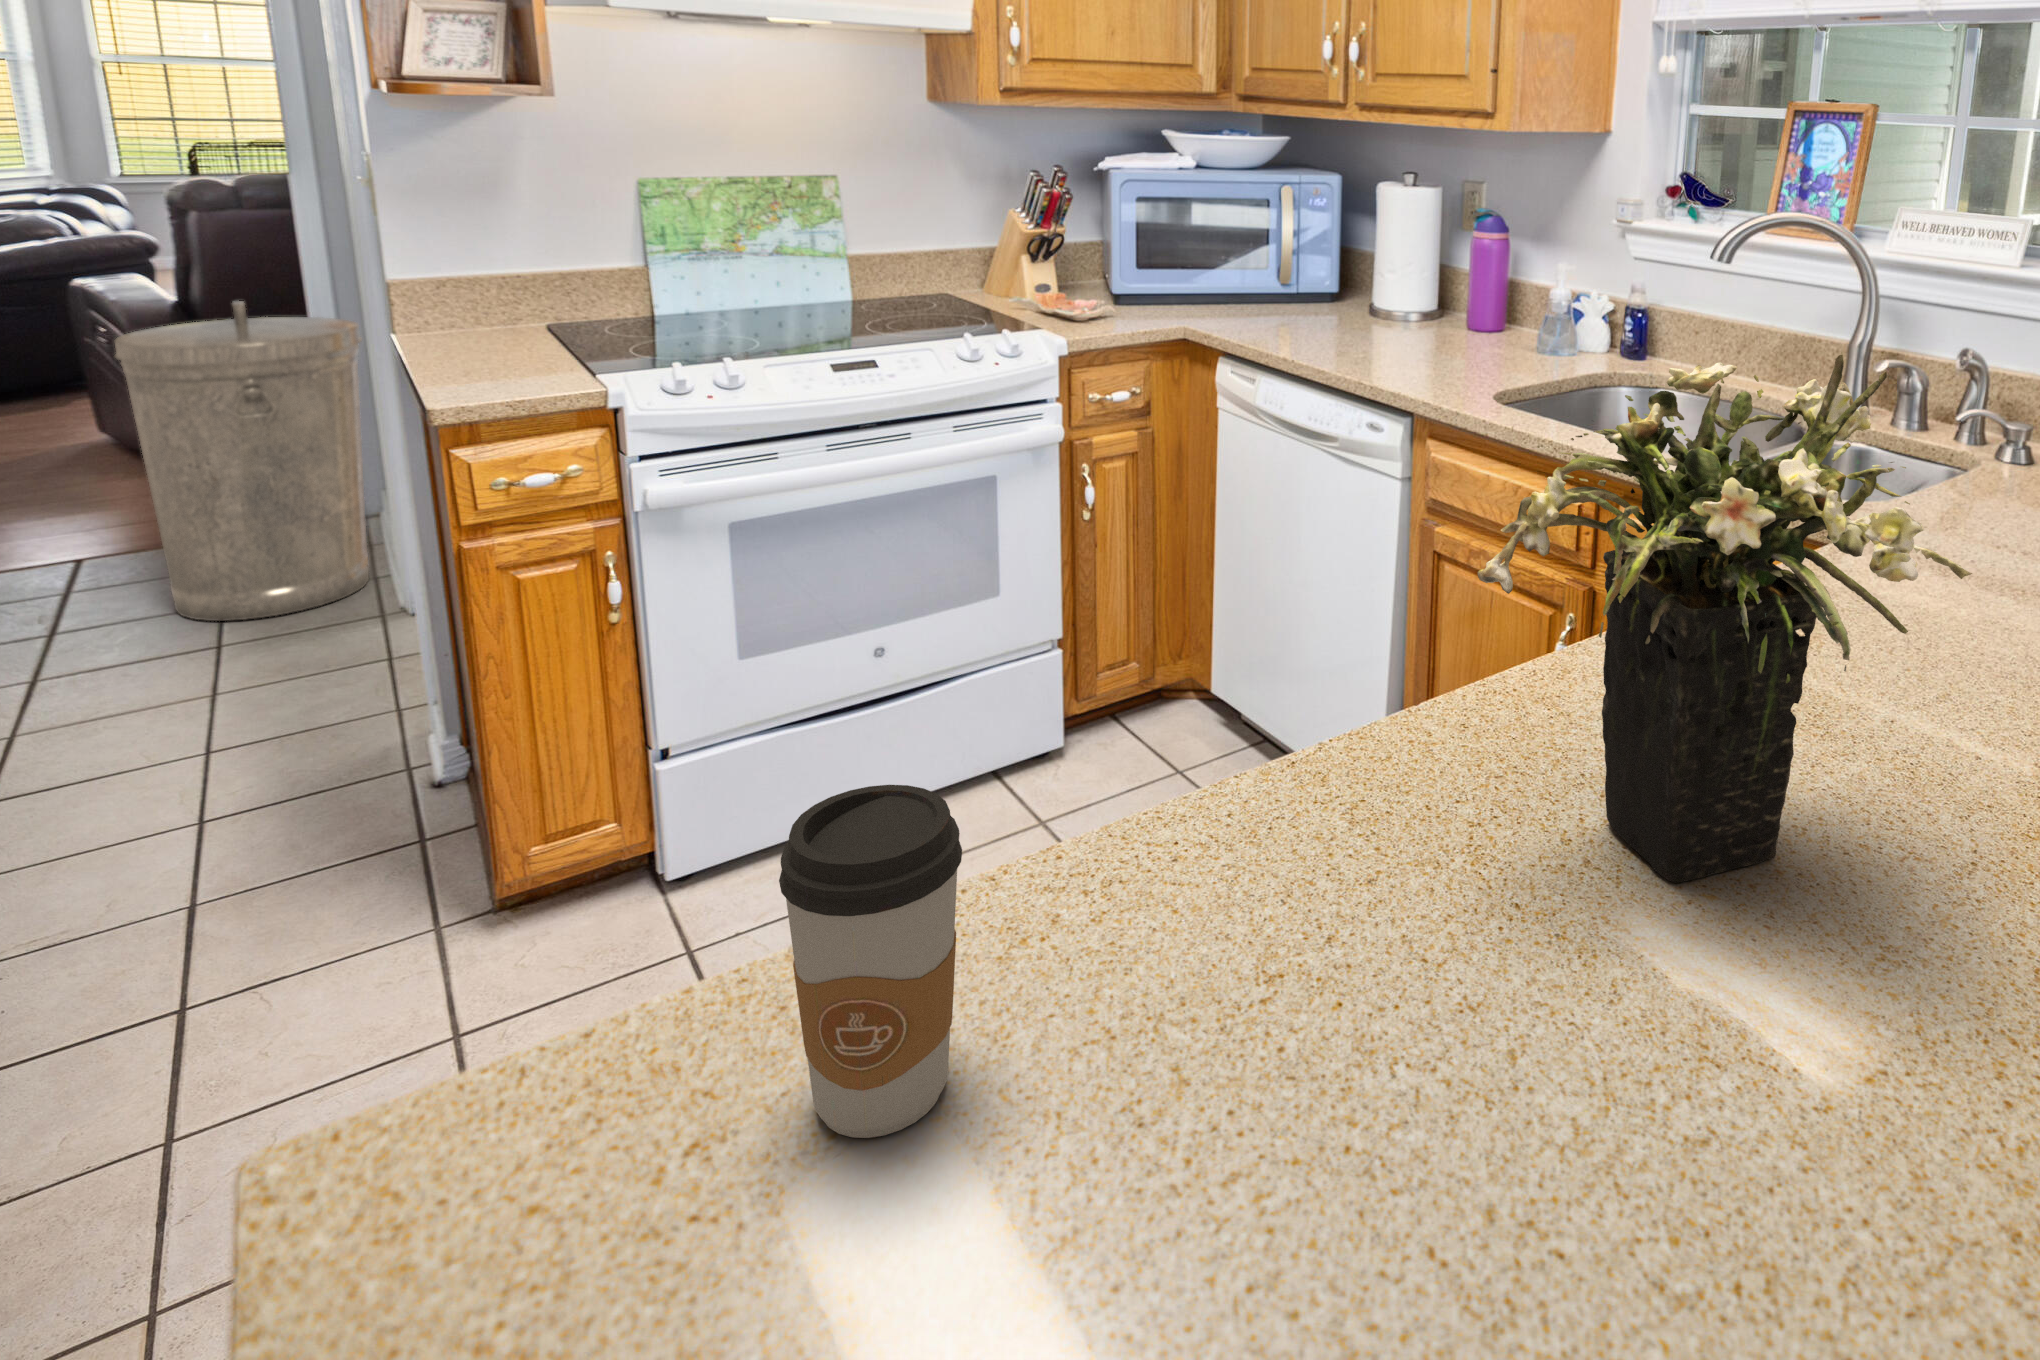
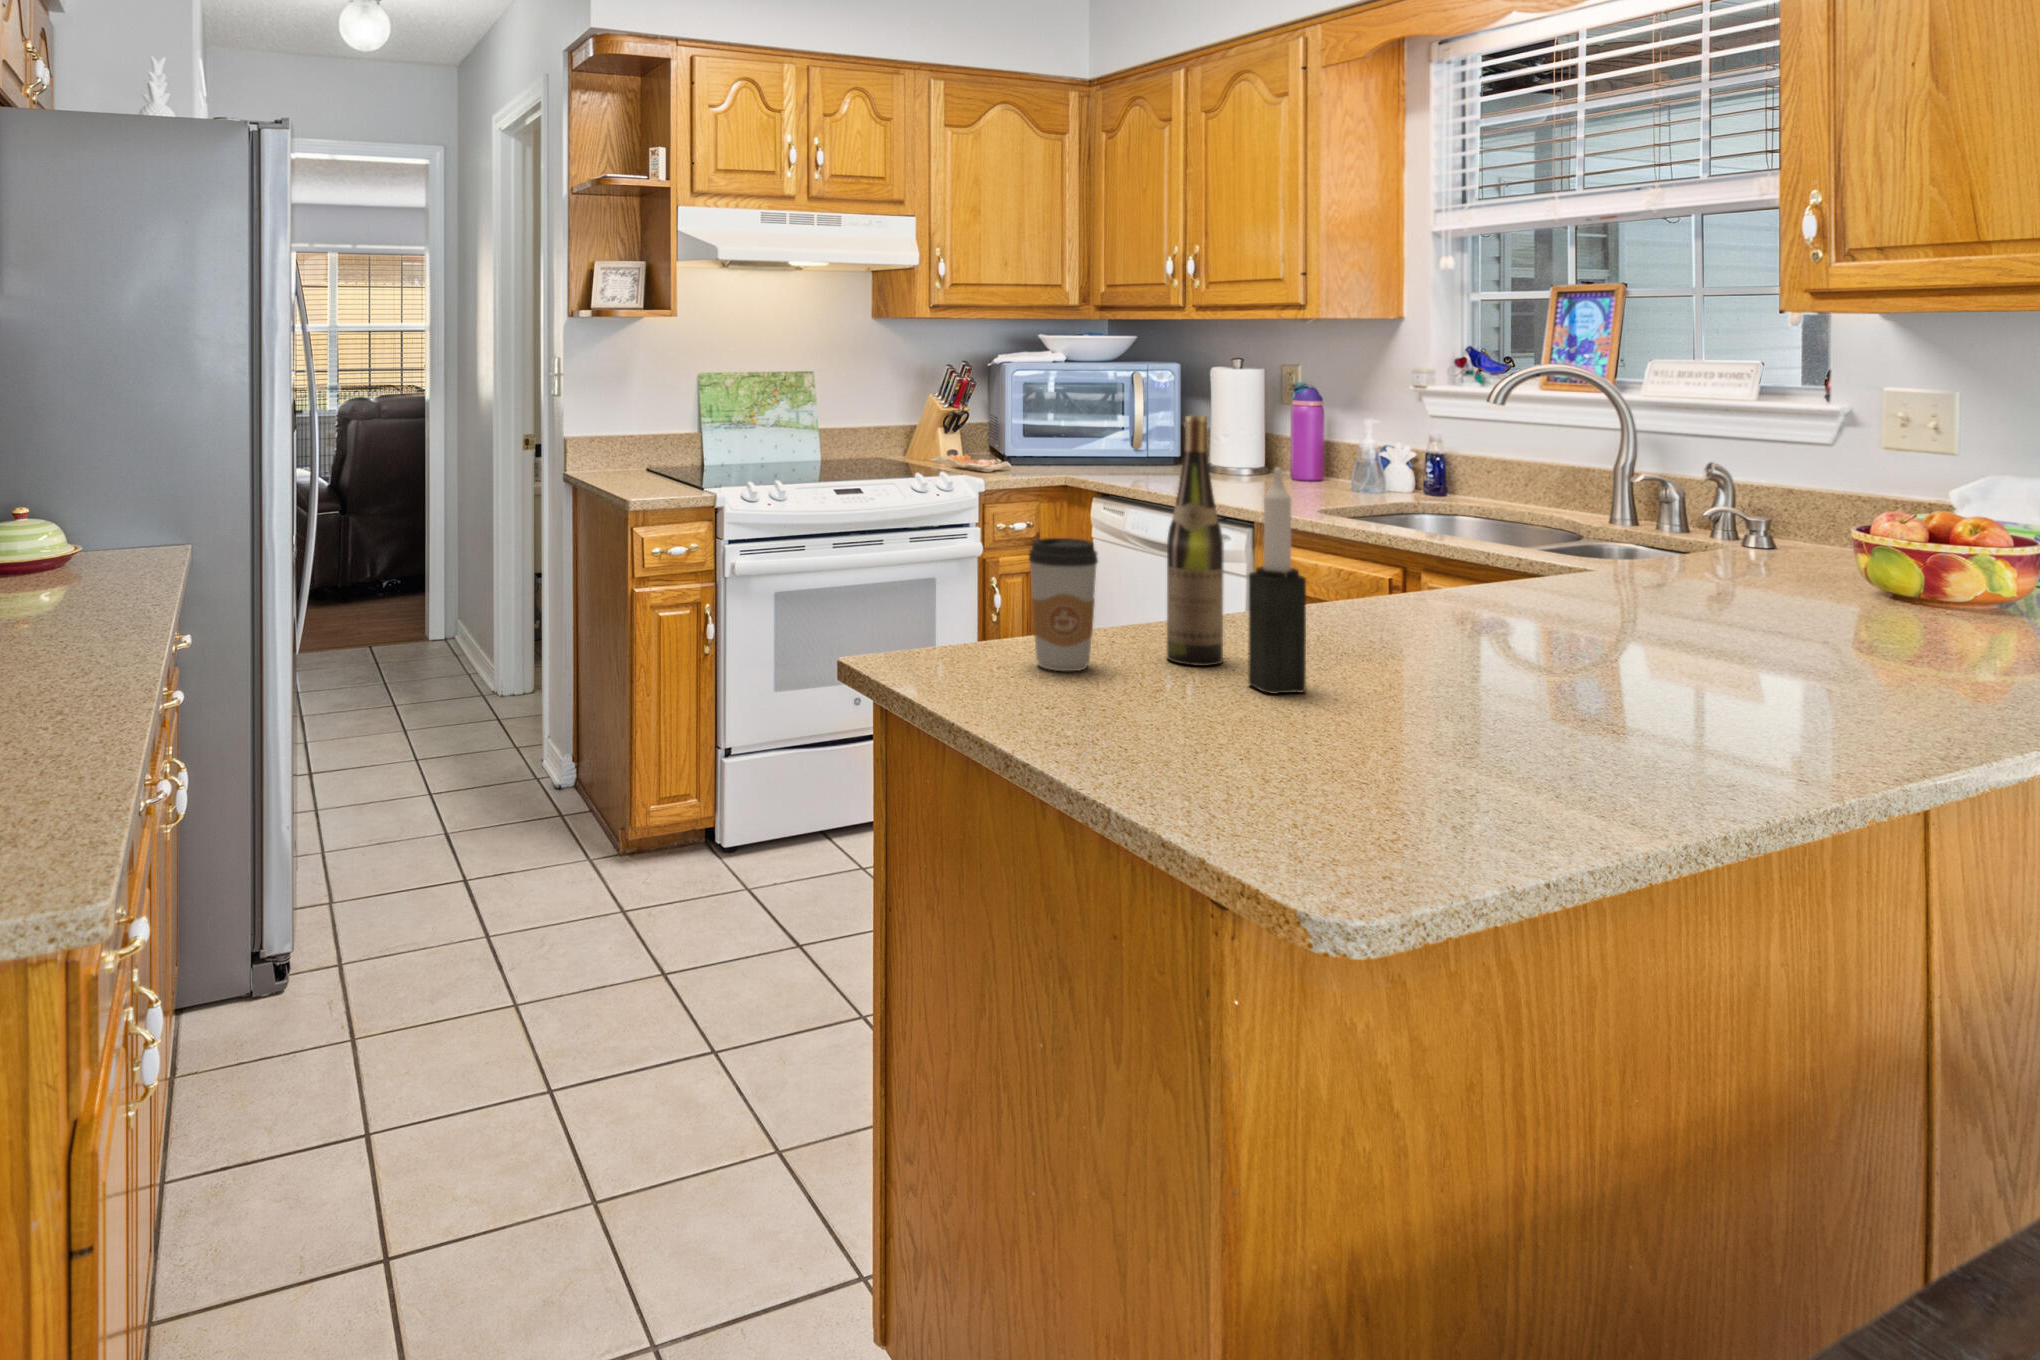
trash can: present [115,301,369,621] -> none [341,473,474,693]
flower arrangement: present [1478,355,1972,883] -> none [1316,373,1569,649]
wine bottle: none [1146,482,1271,1046] -> present [1167,416,1224,666]
candle: none [1296,680,1434,1226] -> present [1248,467,1306,694]

